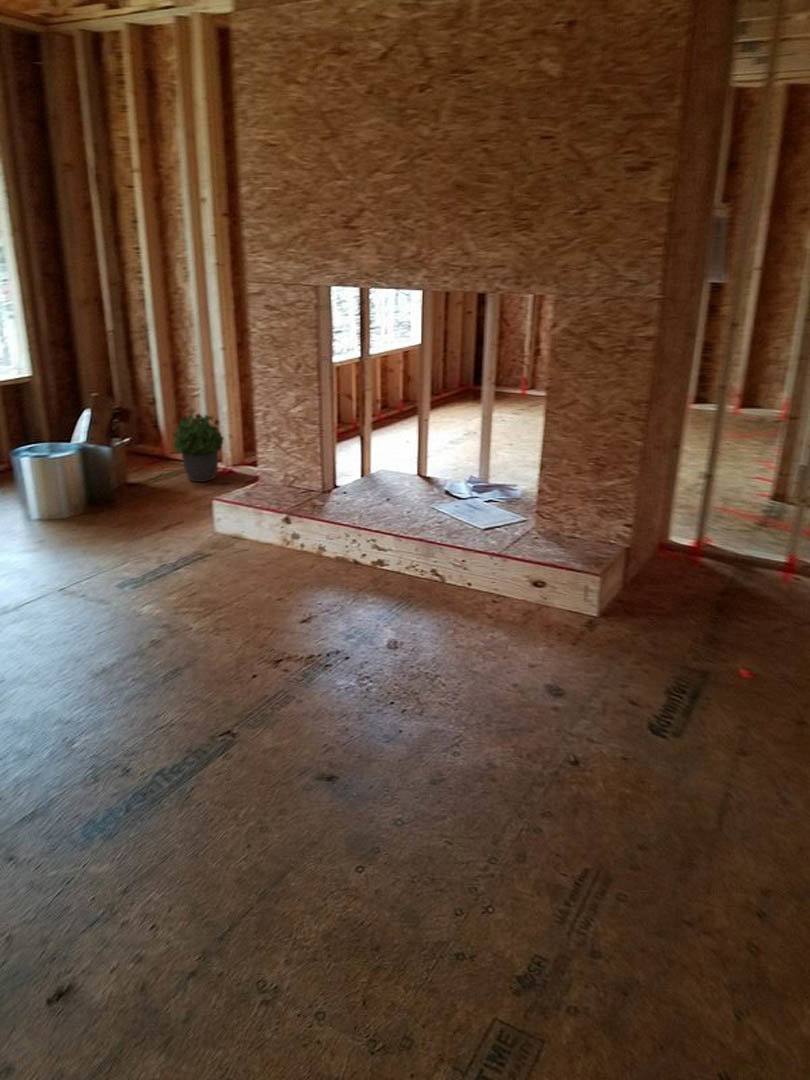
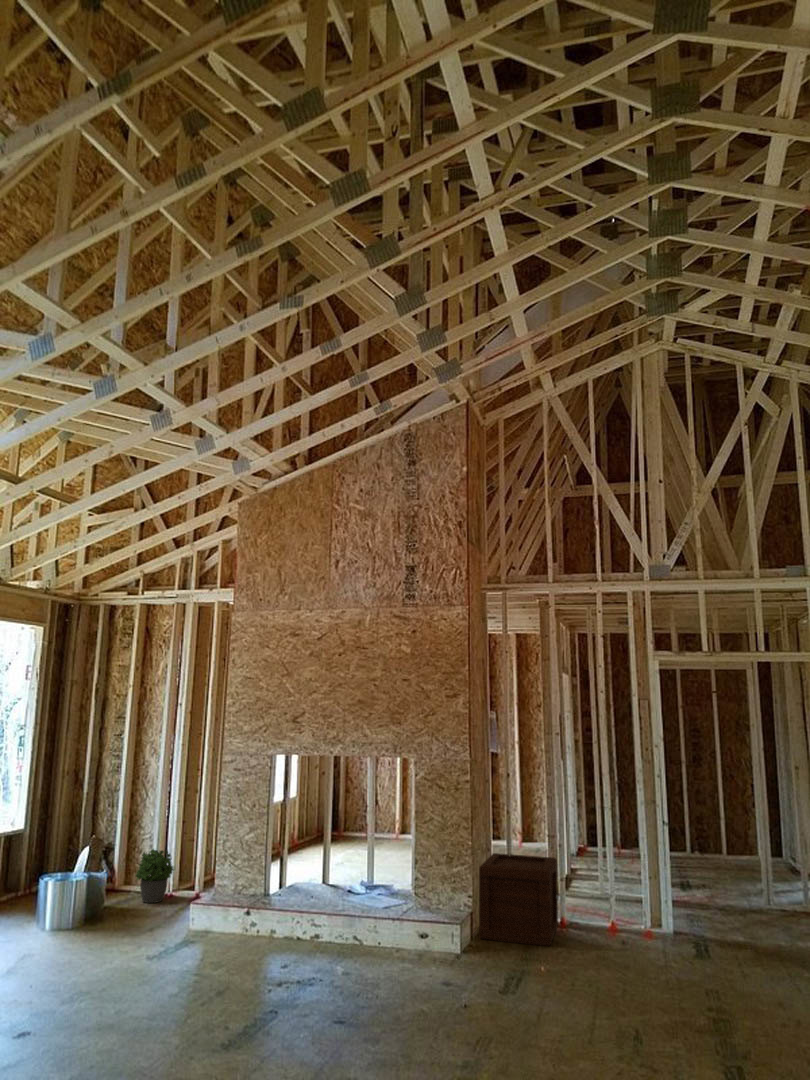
wooden crate: none [637,454,797,614] -> present [479,853,558,946]

